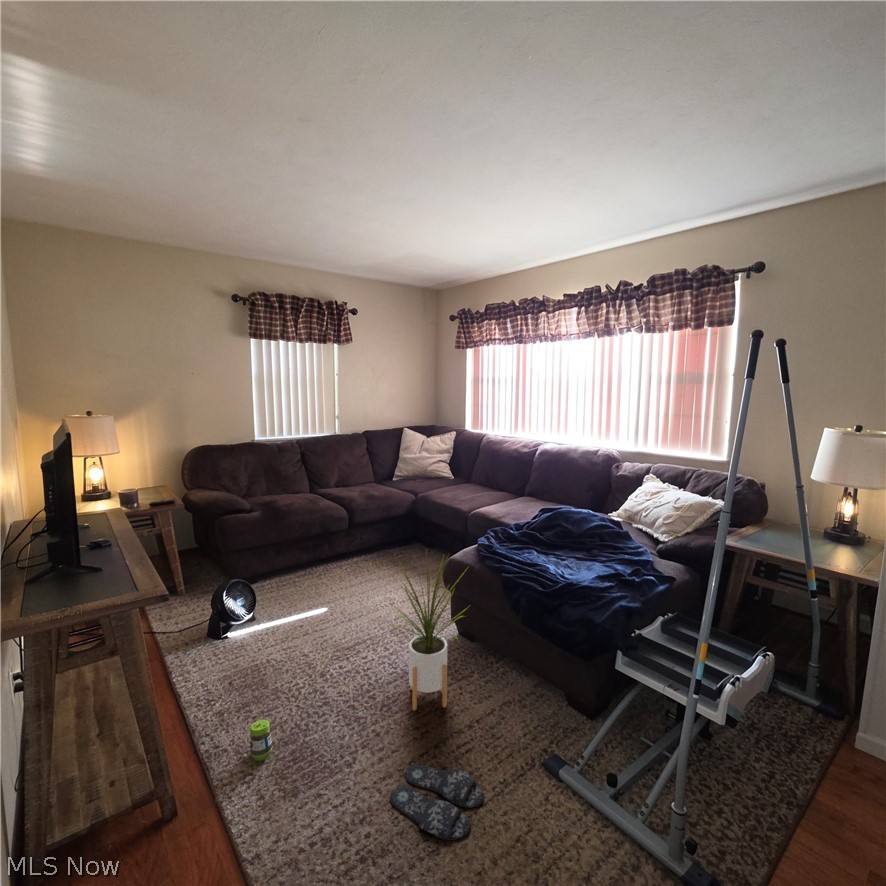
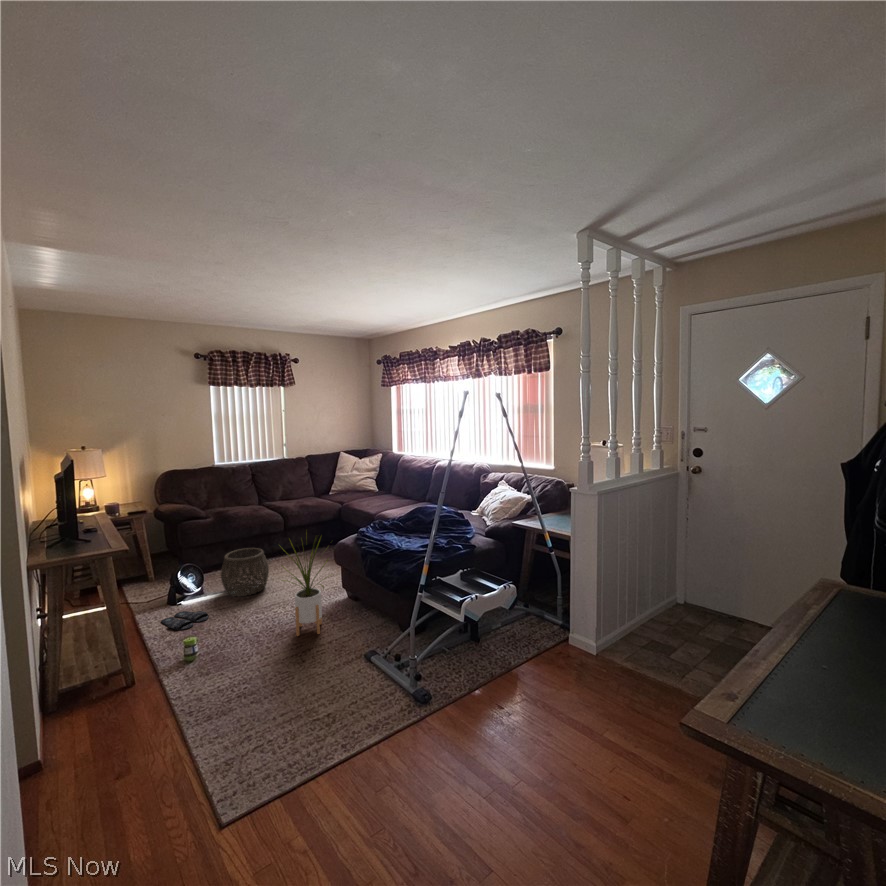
woven basket: none [280,558,344,628] -> present [221,548,269,597]
slippers: present [390,764,483,840] -> present [161,611,208,630]

